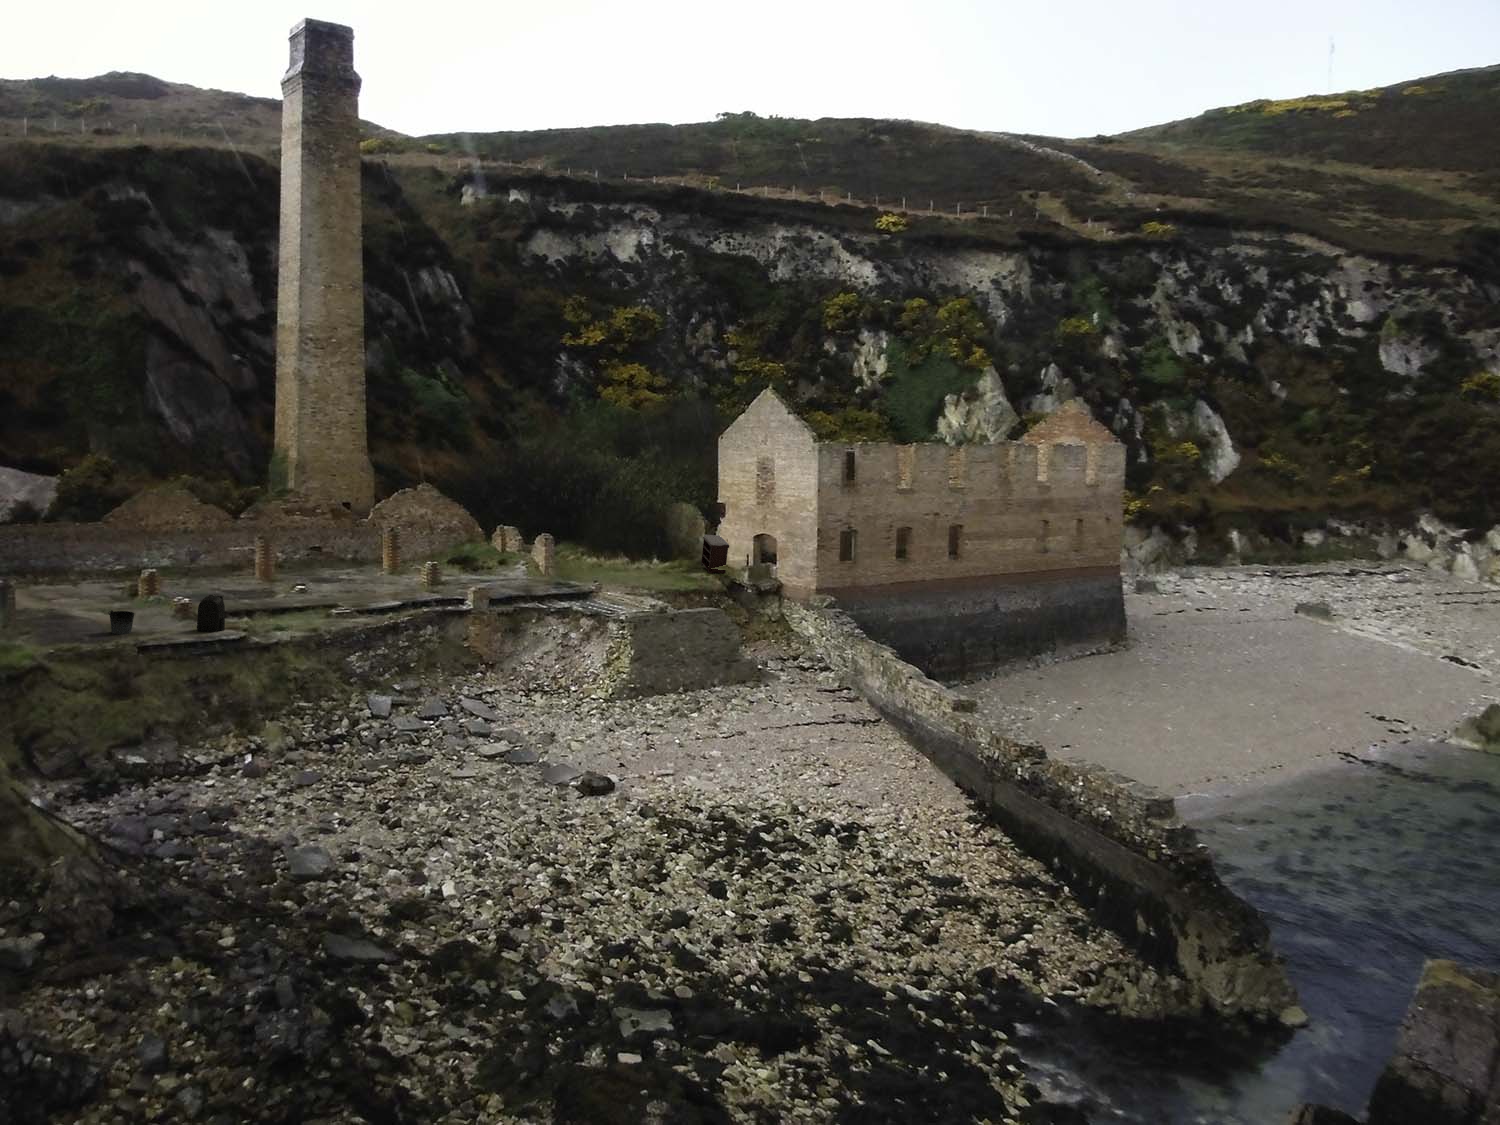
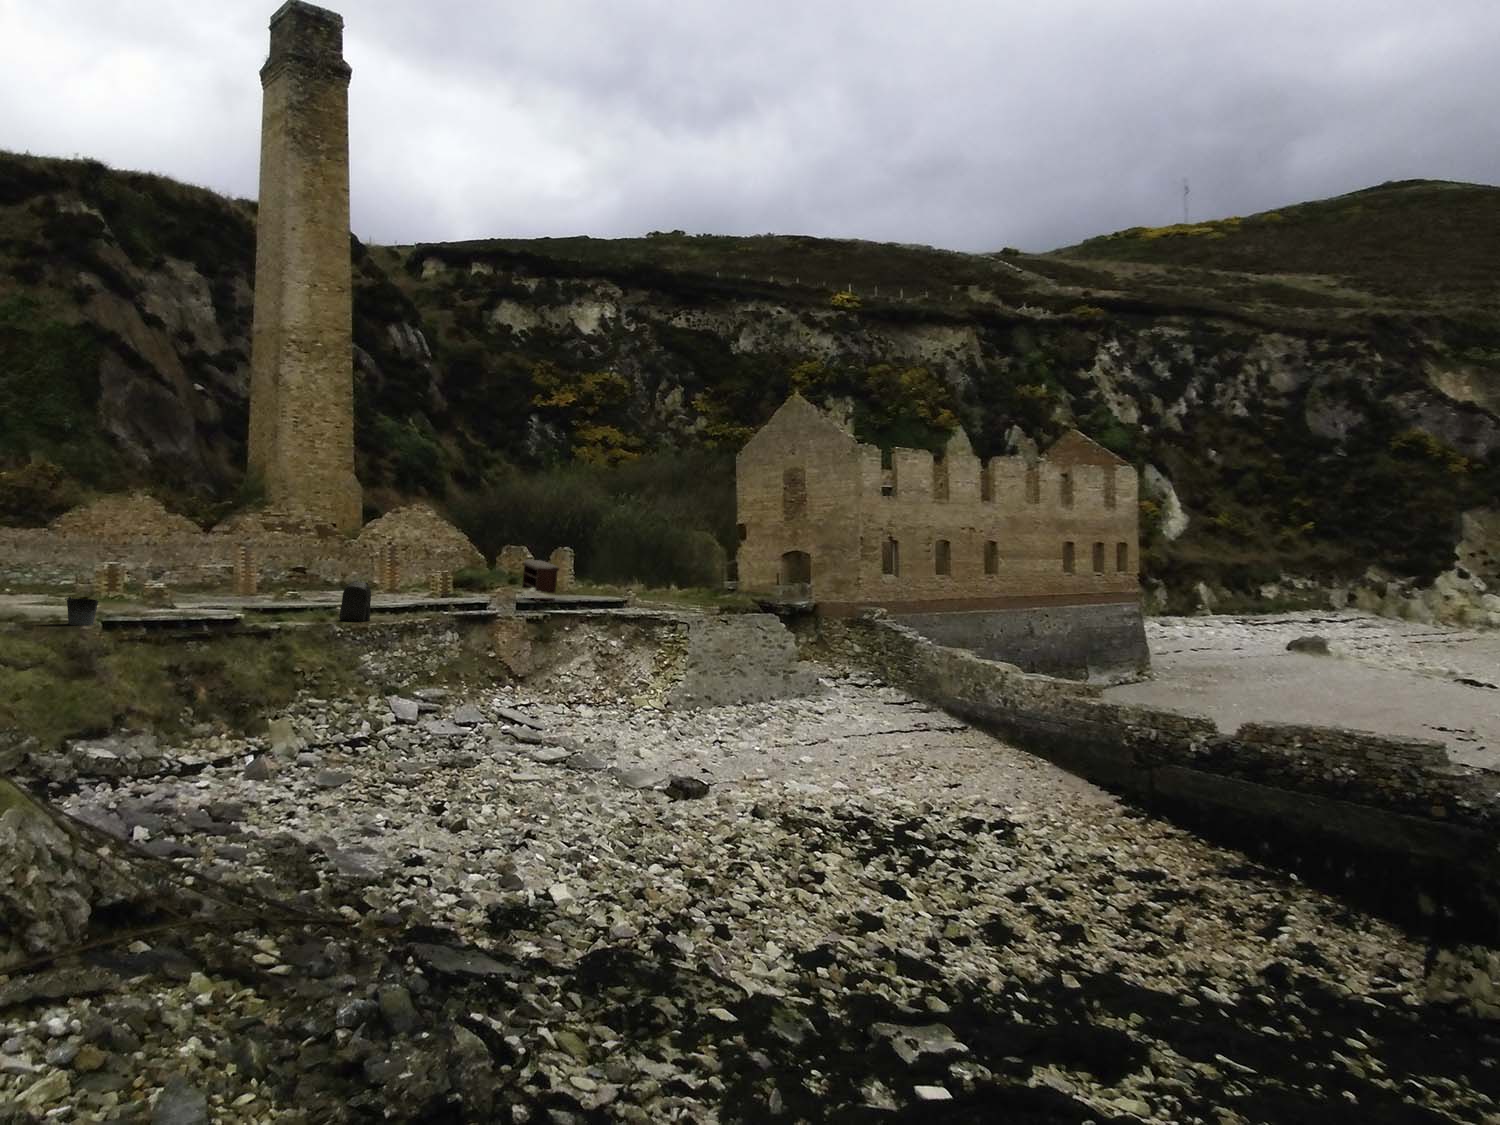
bench: present [701,534,729,574] -> present [522,559,559,601]
backpack: present [197,595,225,632] -> present [339,581,371,621]

